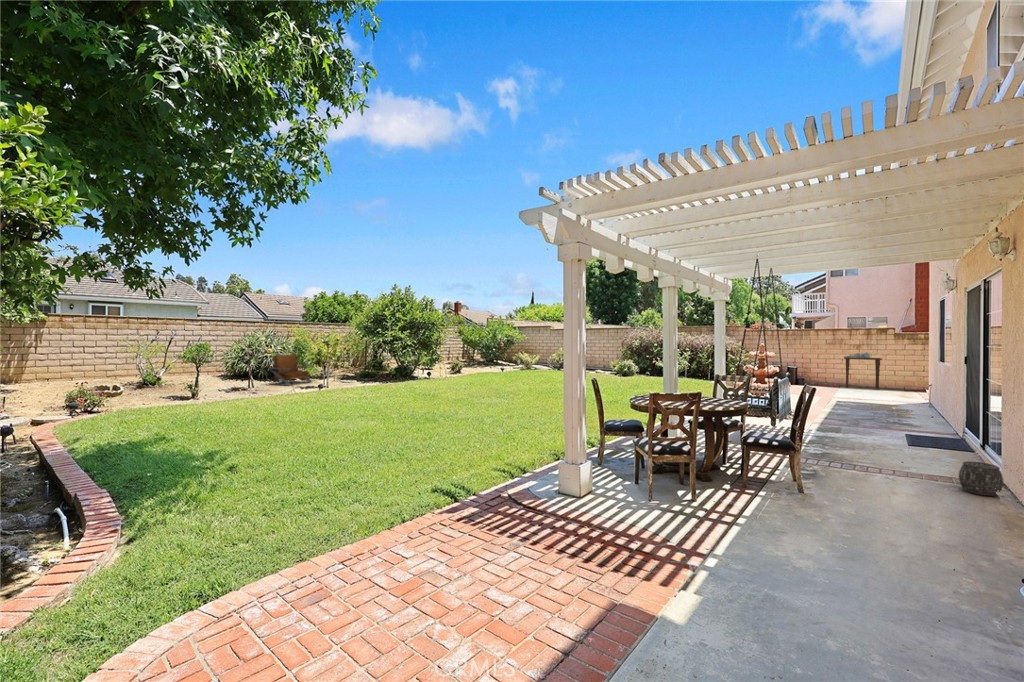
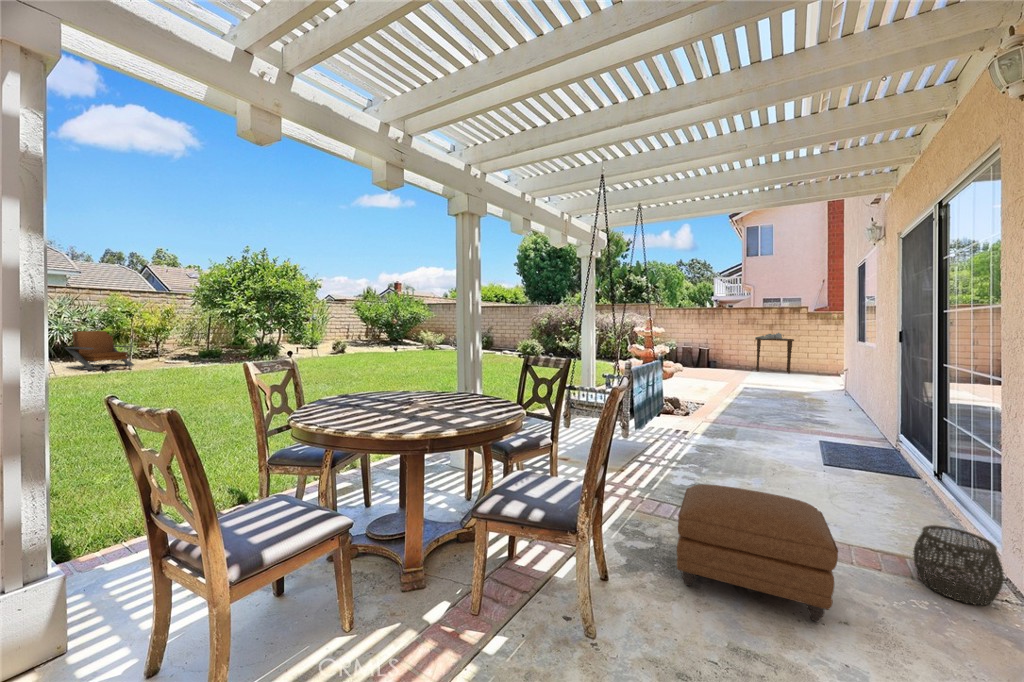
ottoman: none [830,441,915,498] -> present [677,484,838,622]

